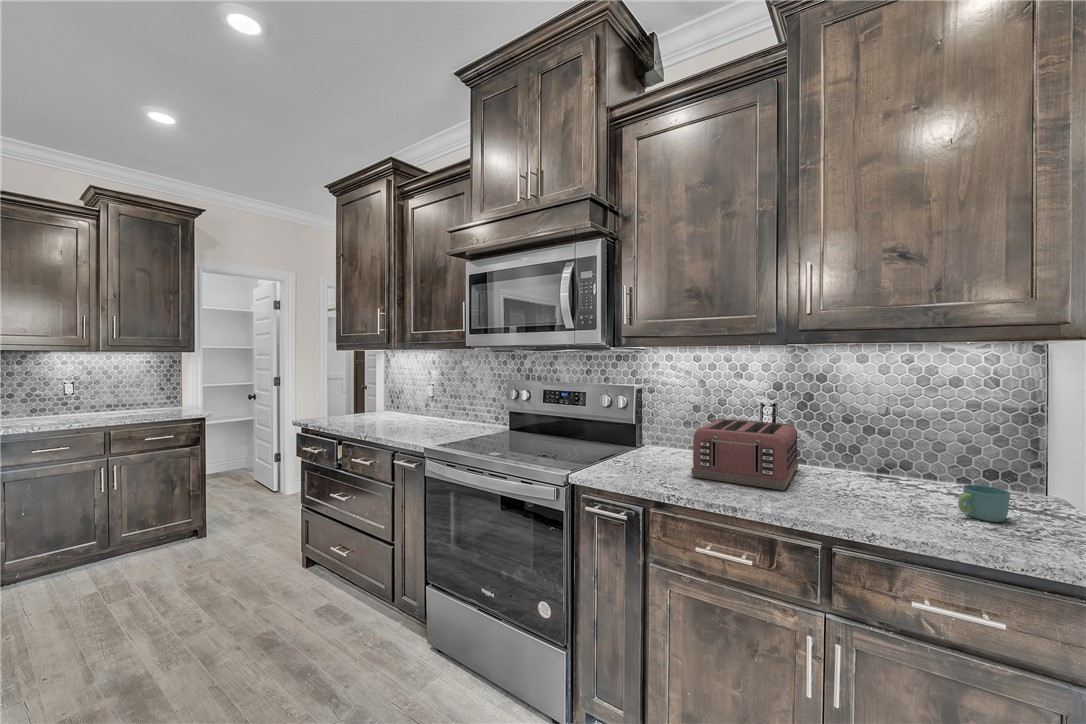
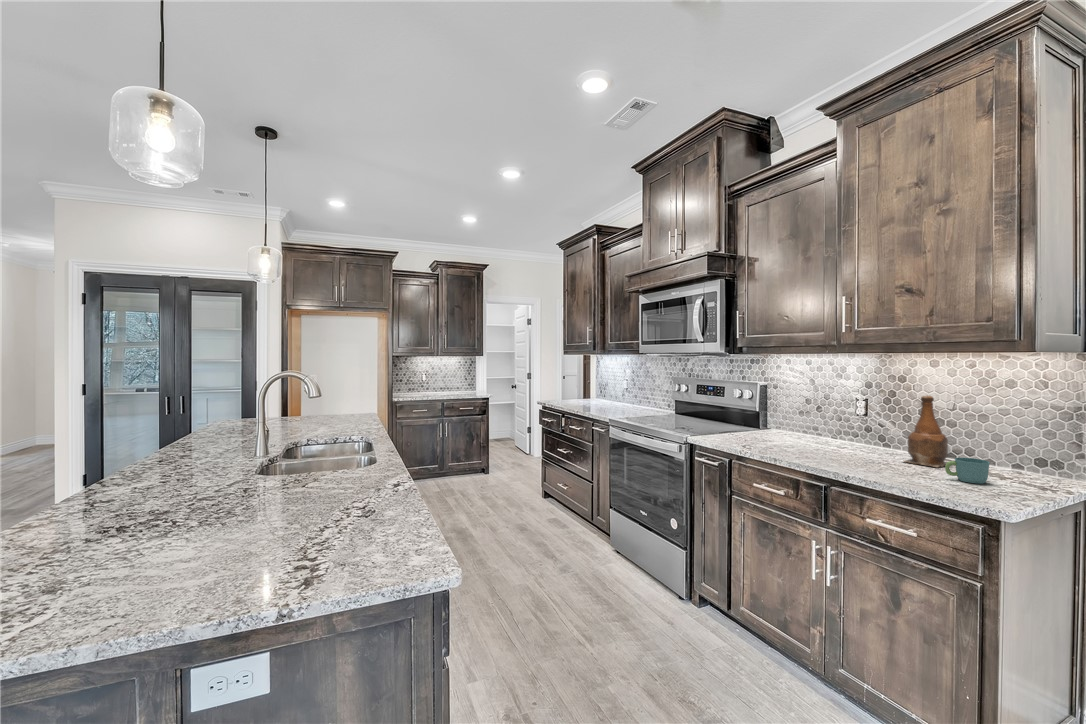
bottle: none [859,401,909,494] -> present [904,396,948,467]
toaster: present [691,419,798,490] -> none [774,408,875,456]

